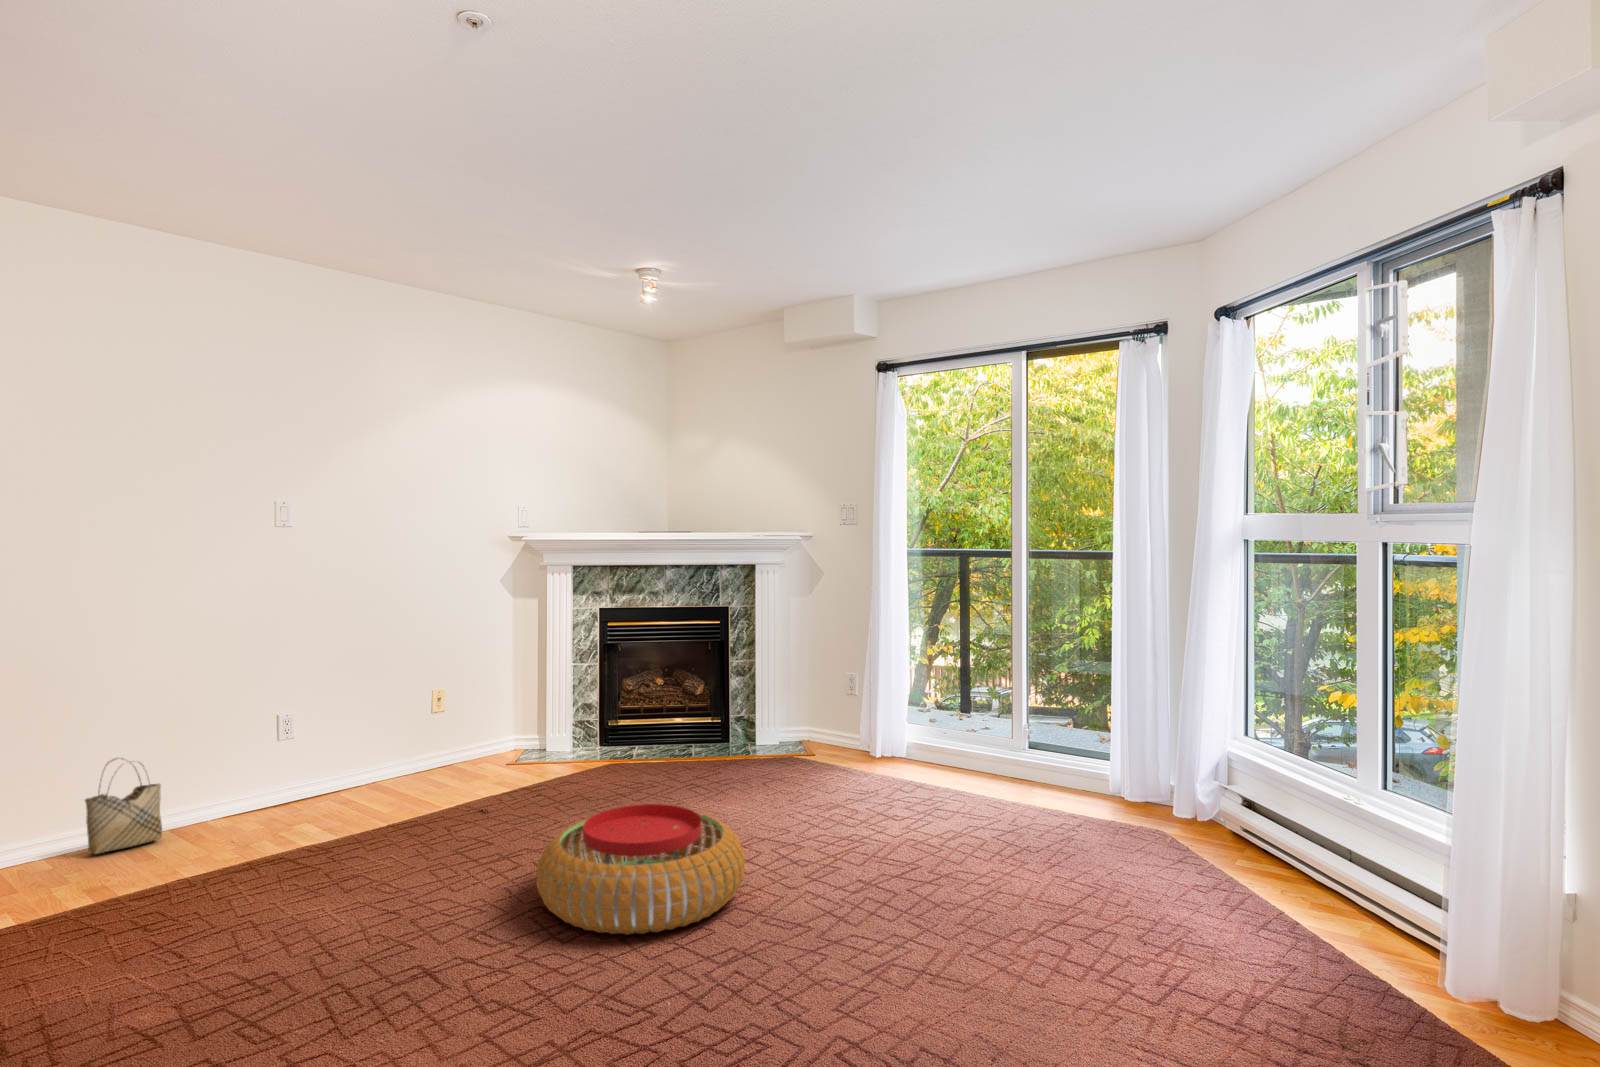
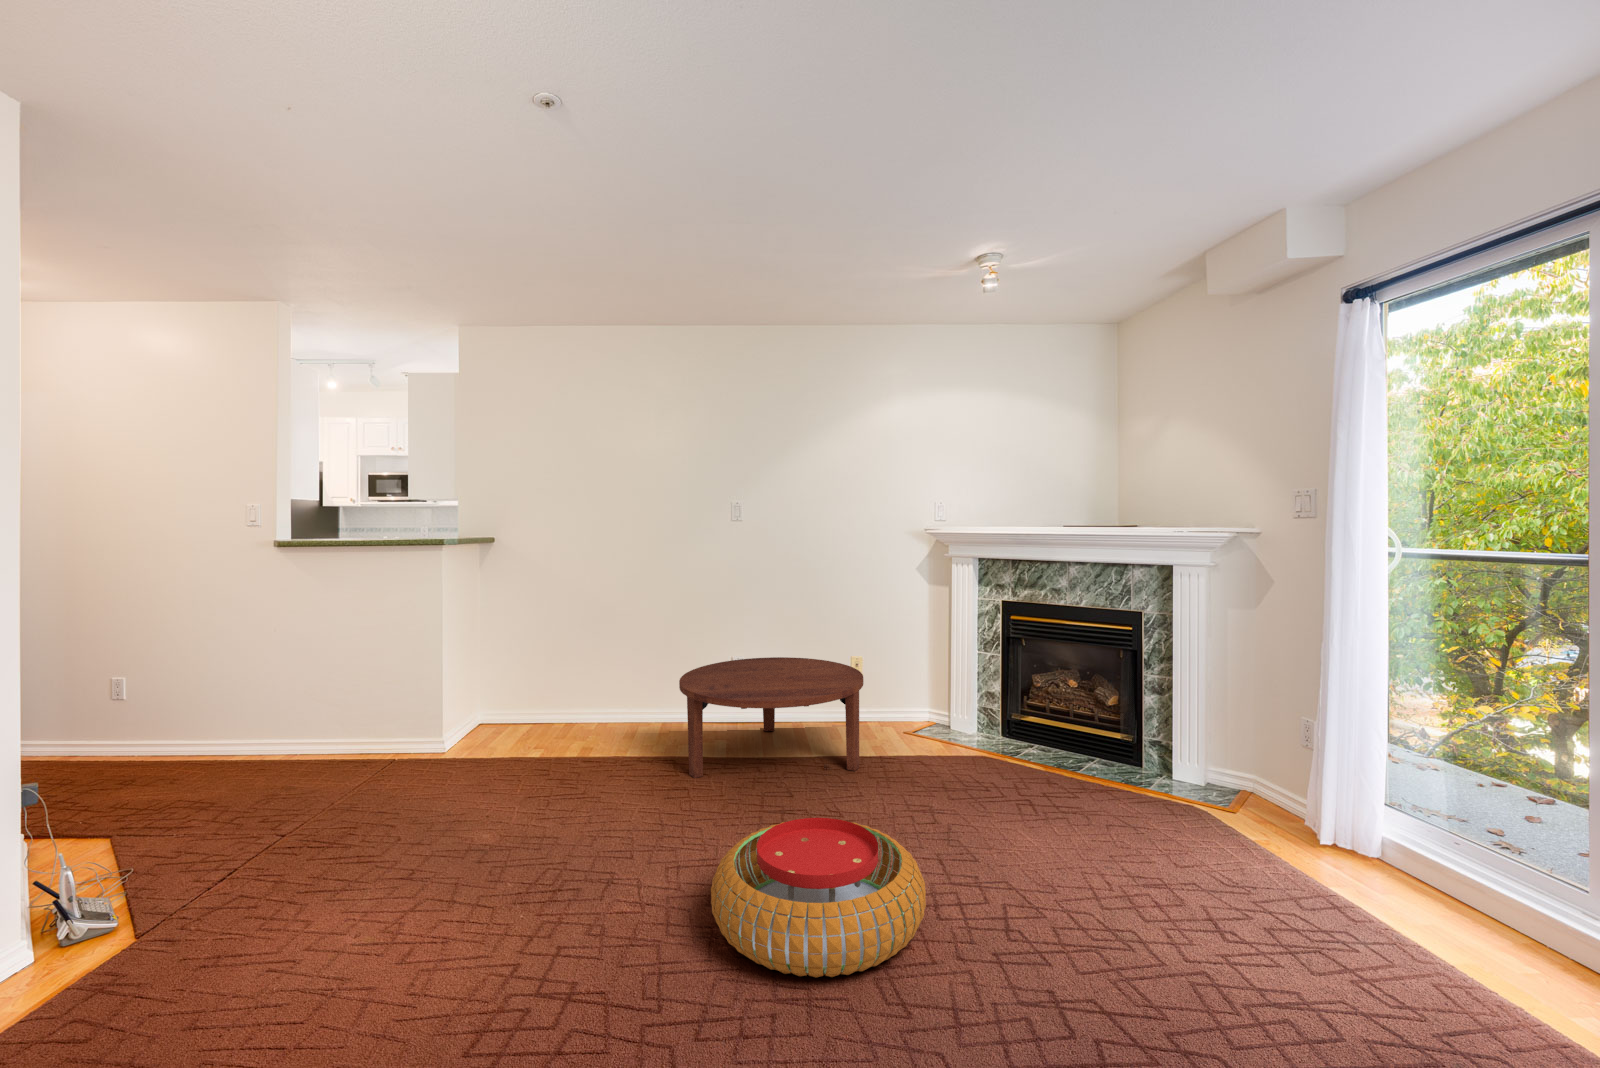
coffee table: none [249,693,502,855] -> present [679,657,863,778]
woven basket: present [85,759,162,854] -> none [609,678,654,739]

